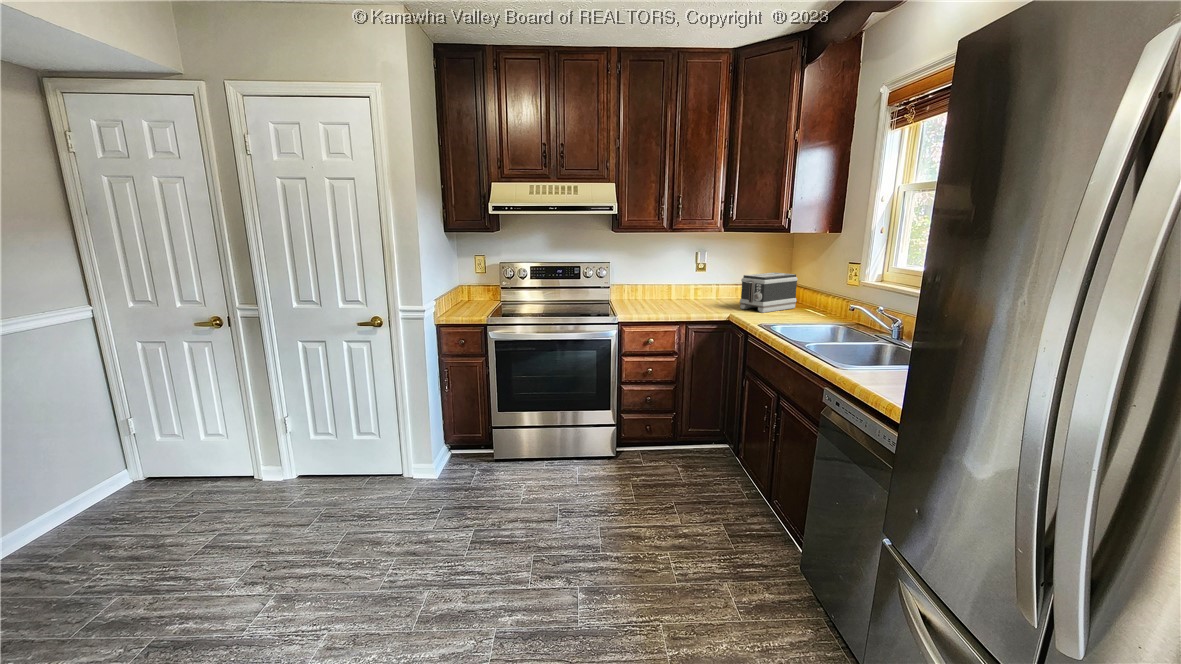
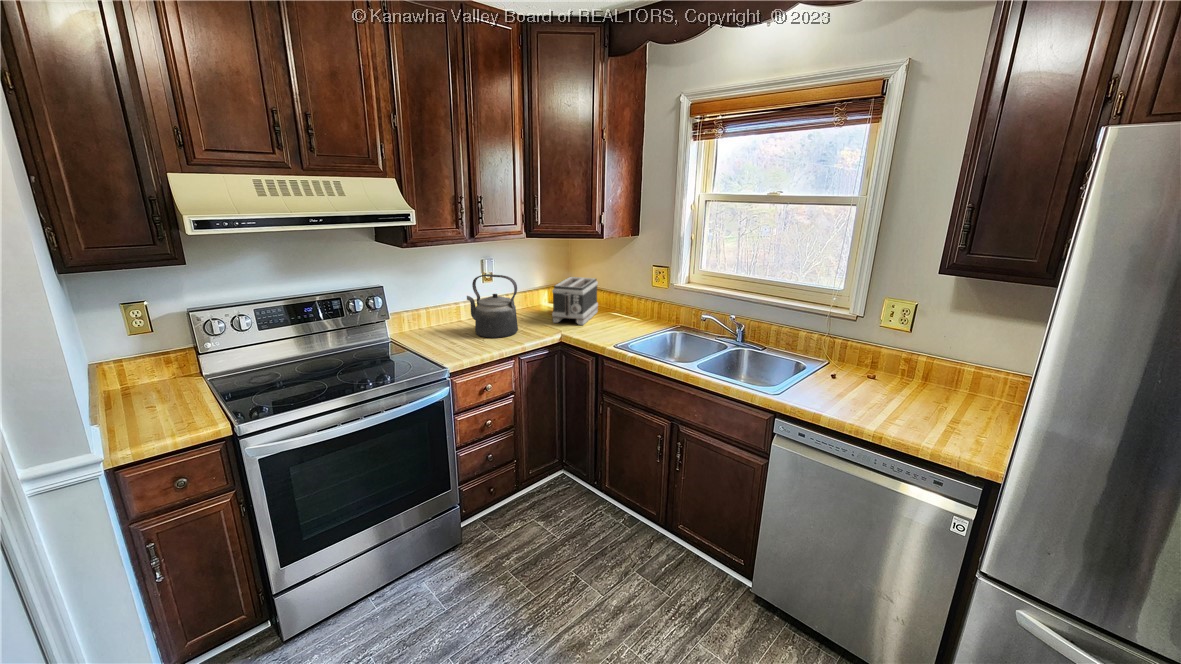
kettle: none [668,260,703,310] -> present [467,274,518,338]

